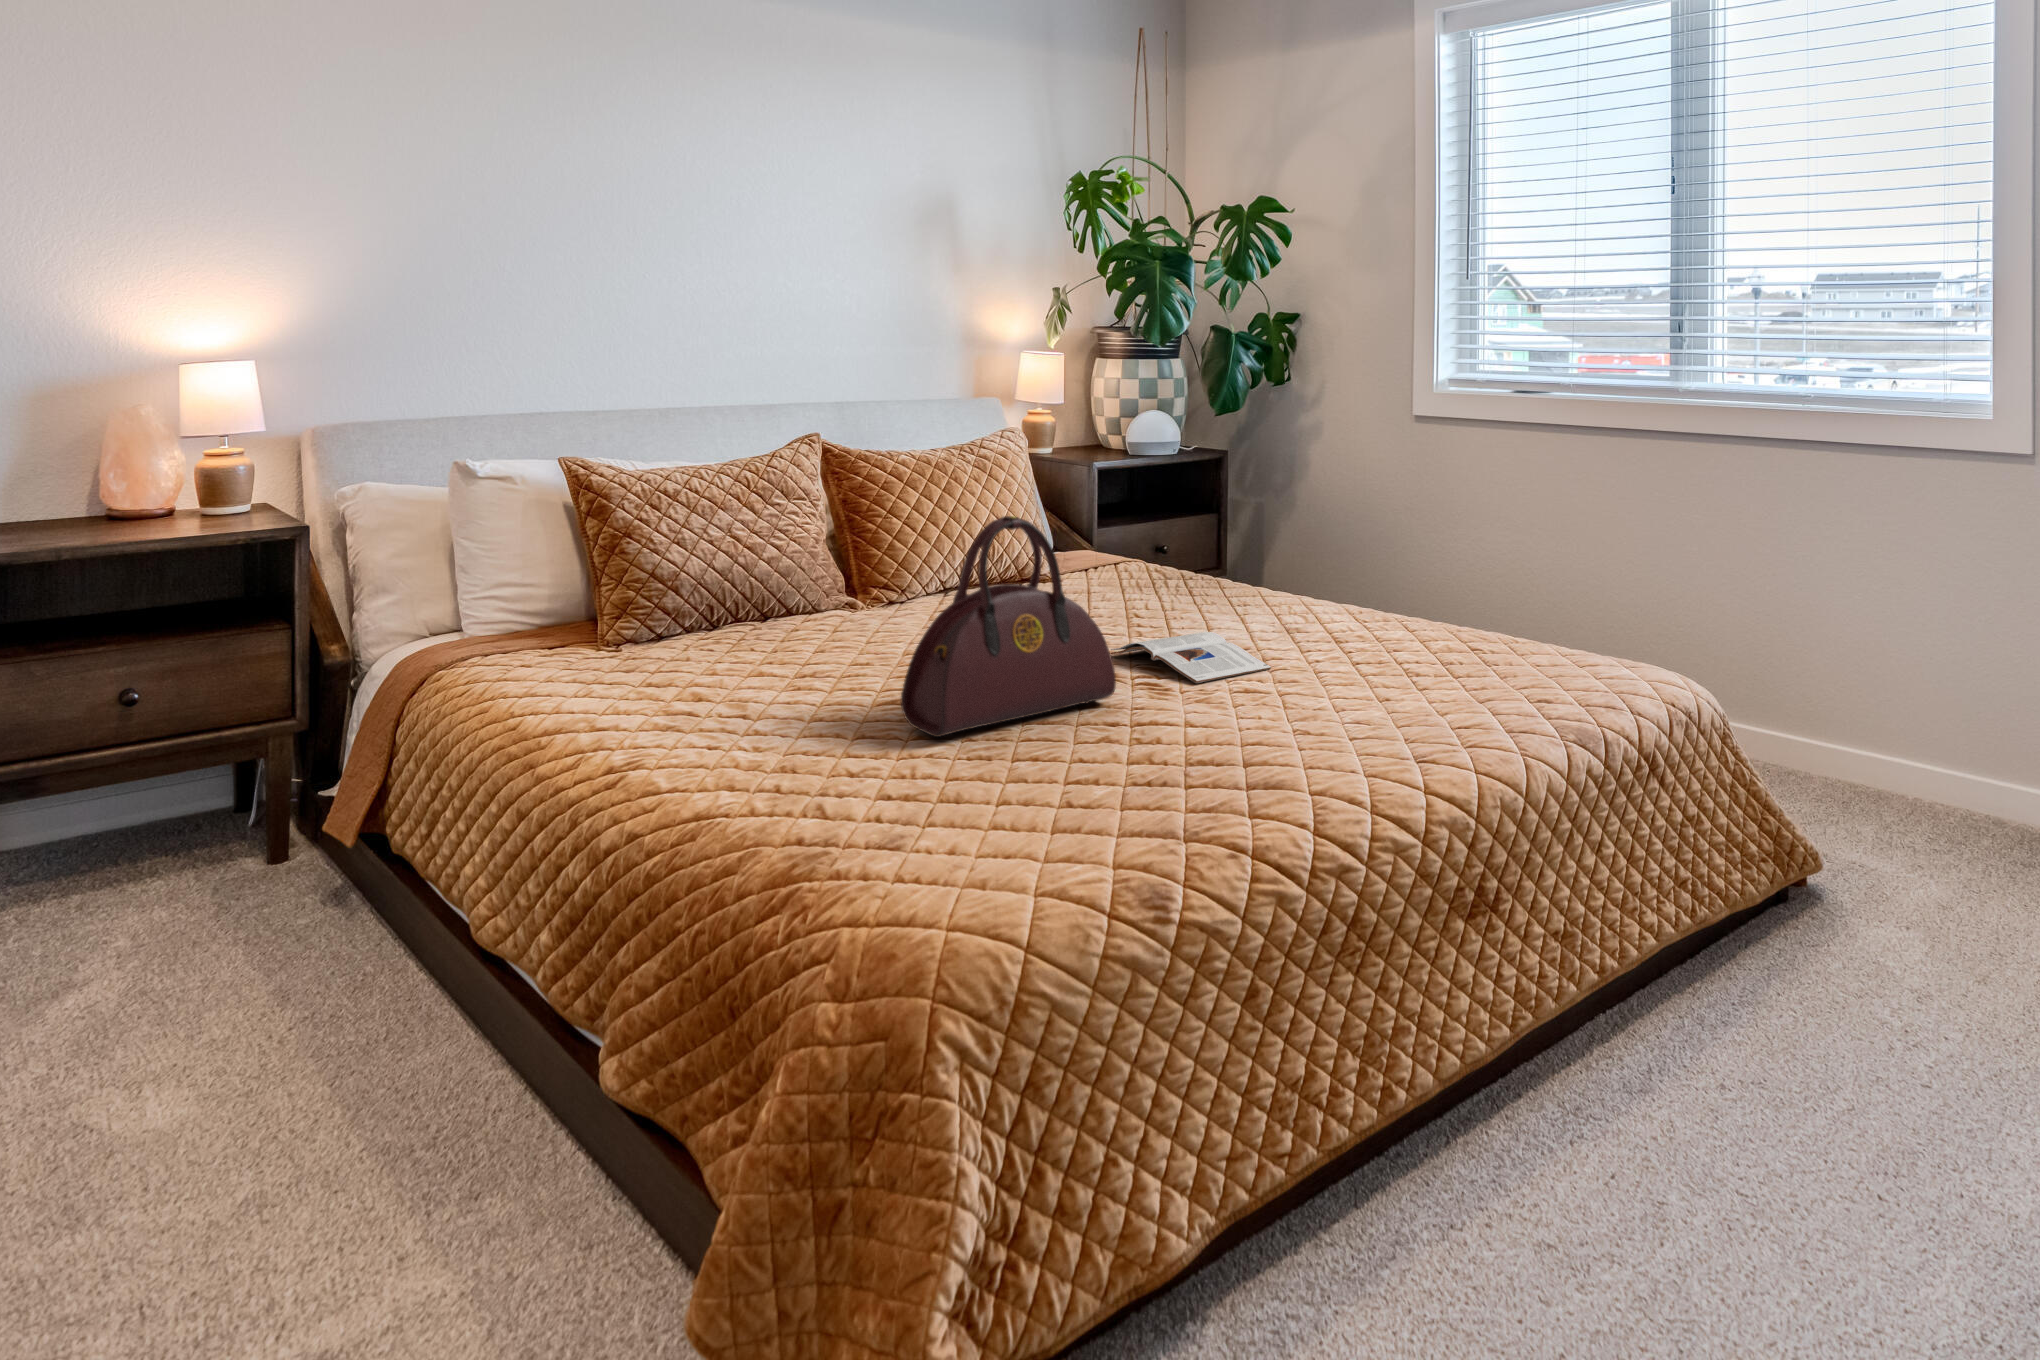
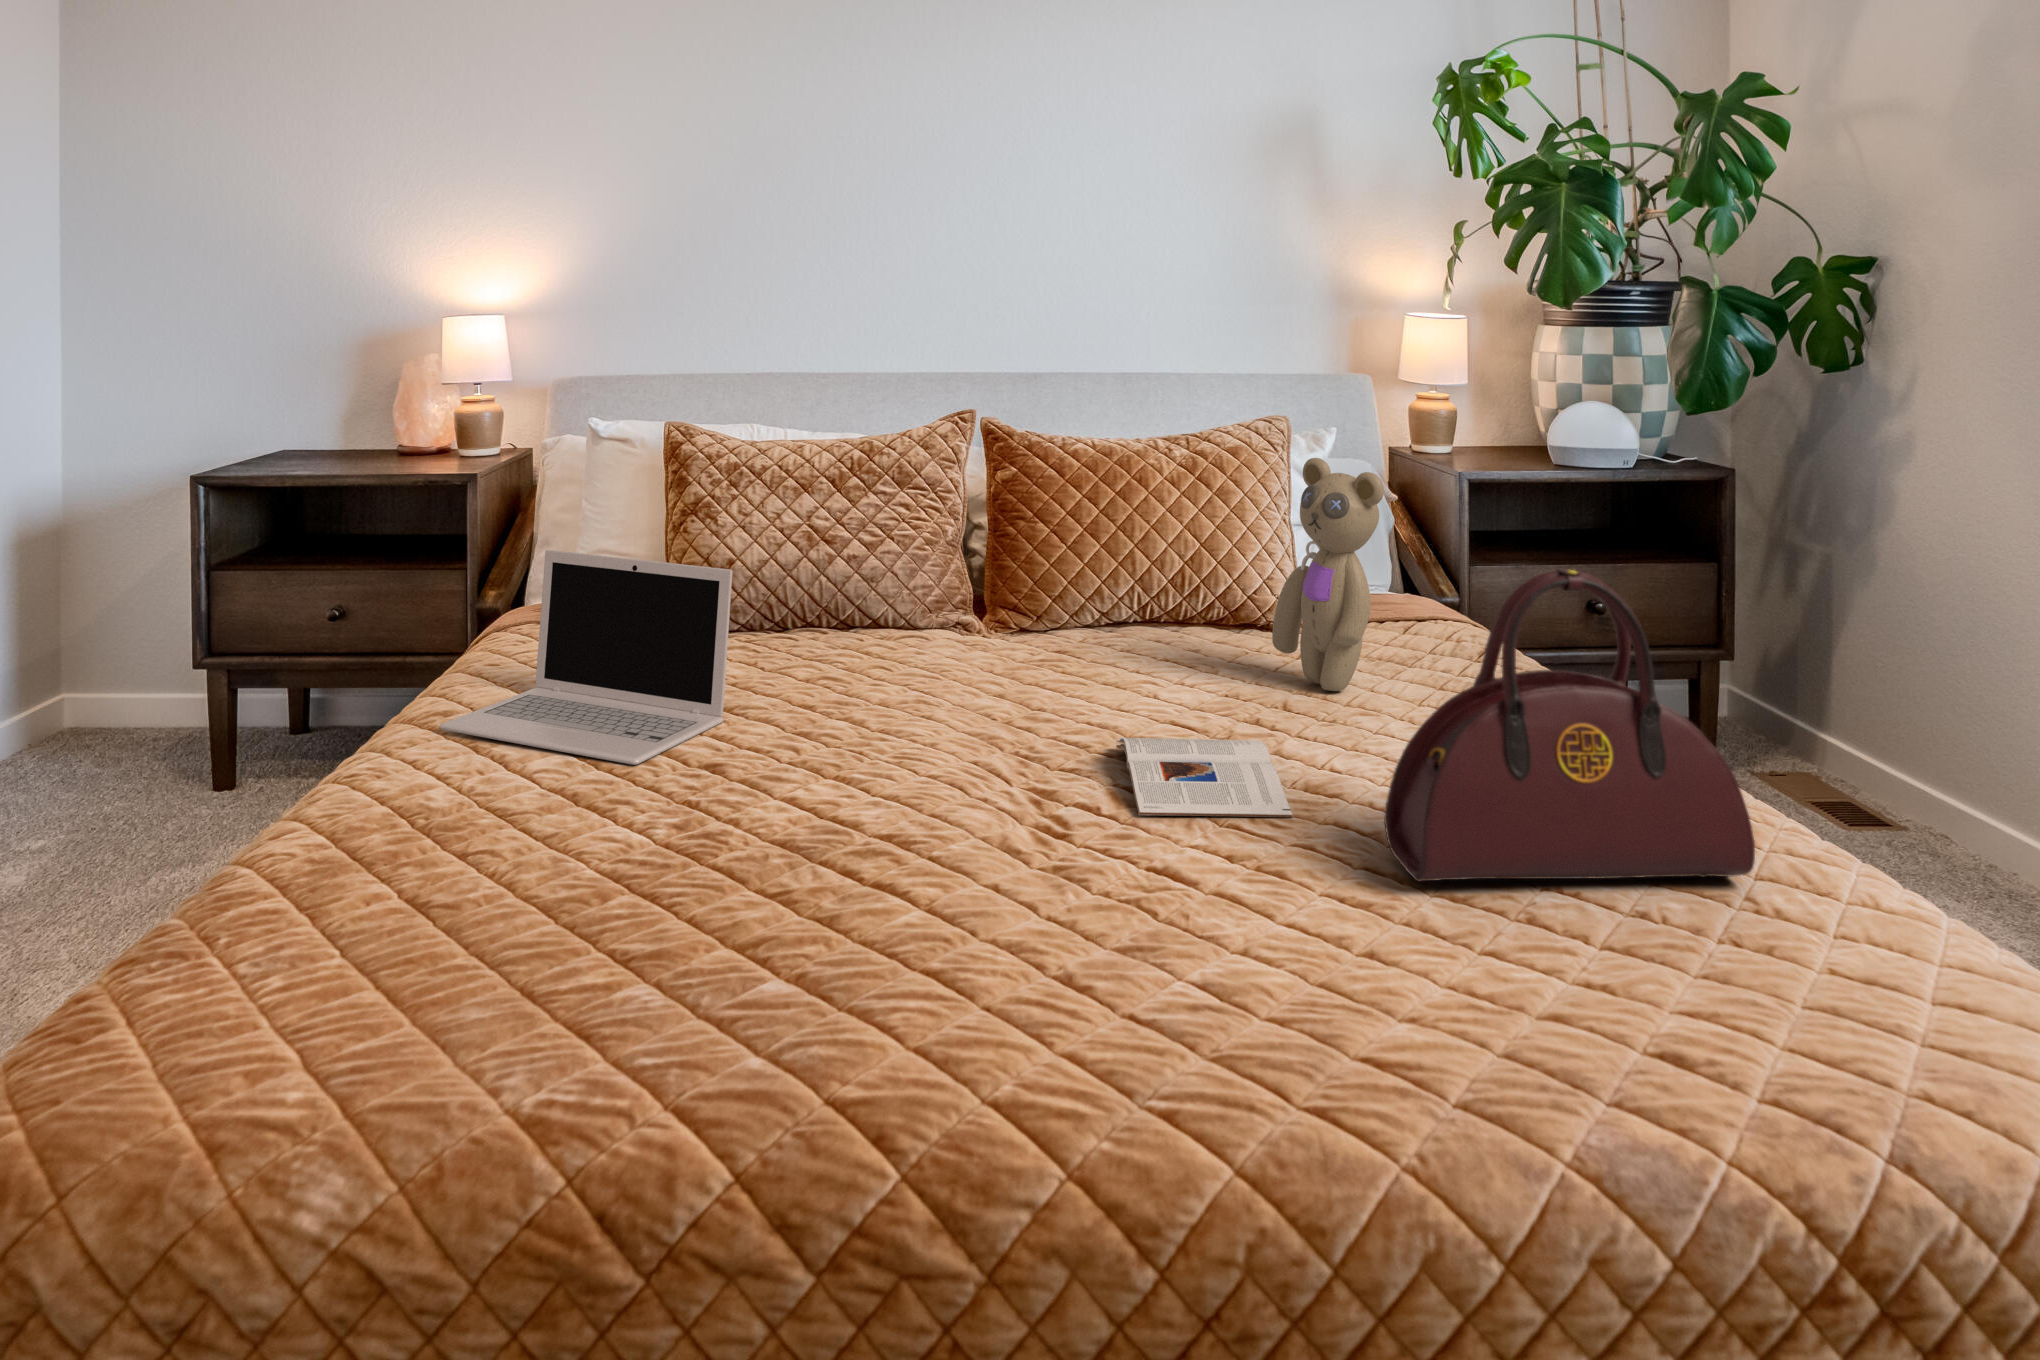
teddy bear: none [1109,447,1201,607] -> present [1272,458,1384,691]
handbag: present [901,516,1116,737] -> present [1384,569,1755,881]
laptop: none [589,562,817,734] -> present [440,550,733,765]

